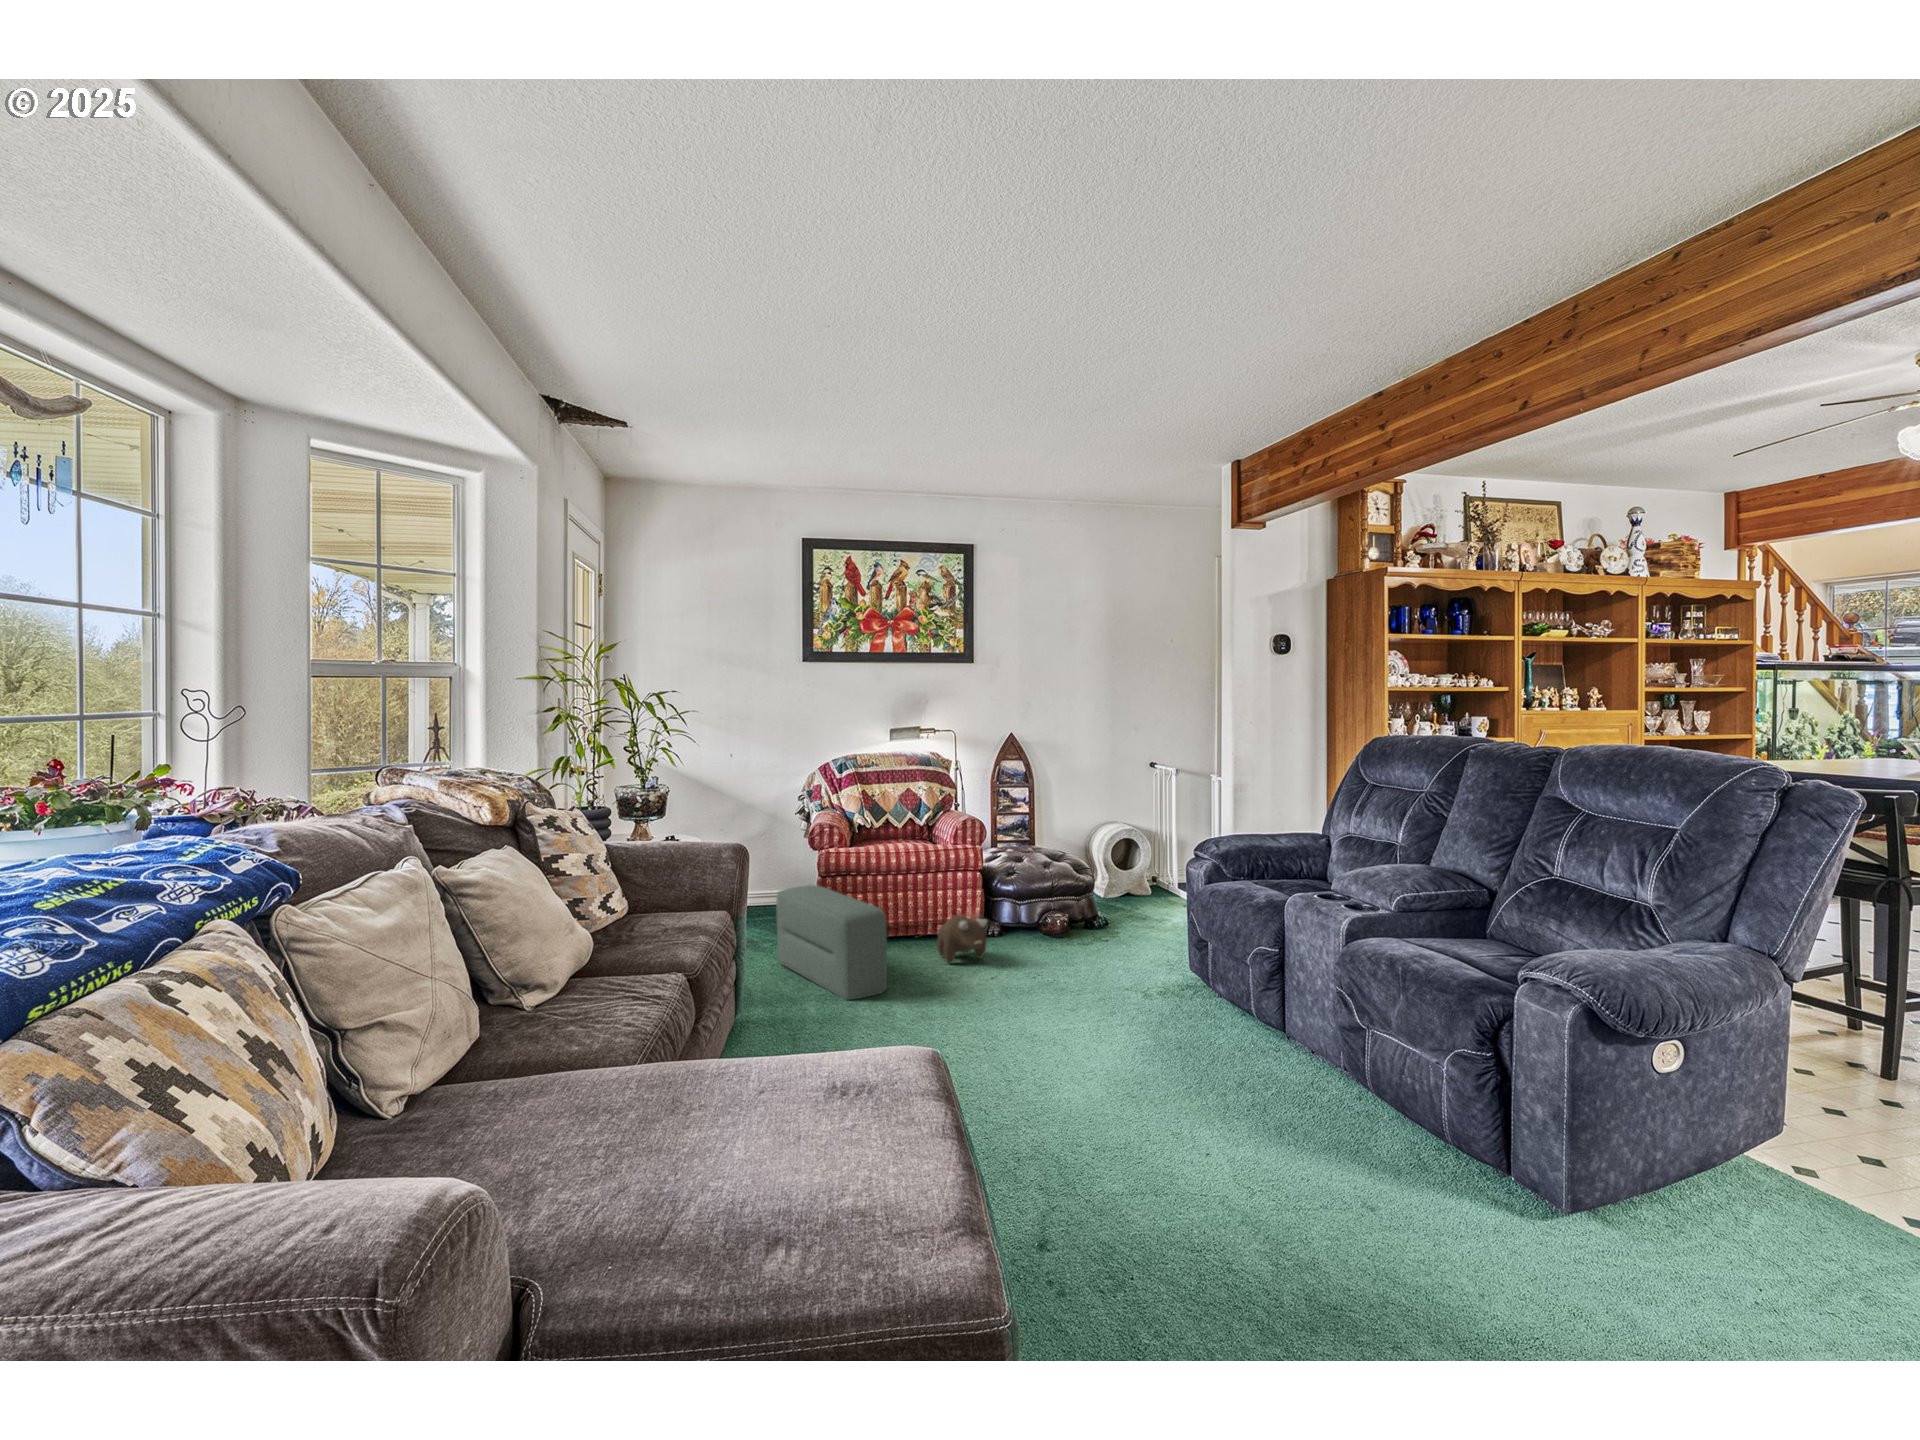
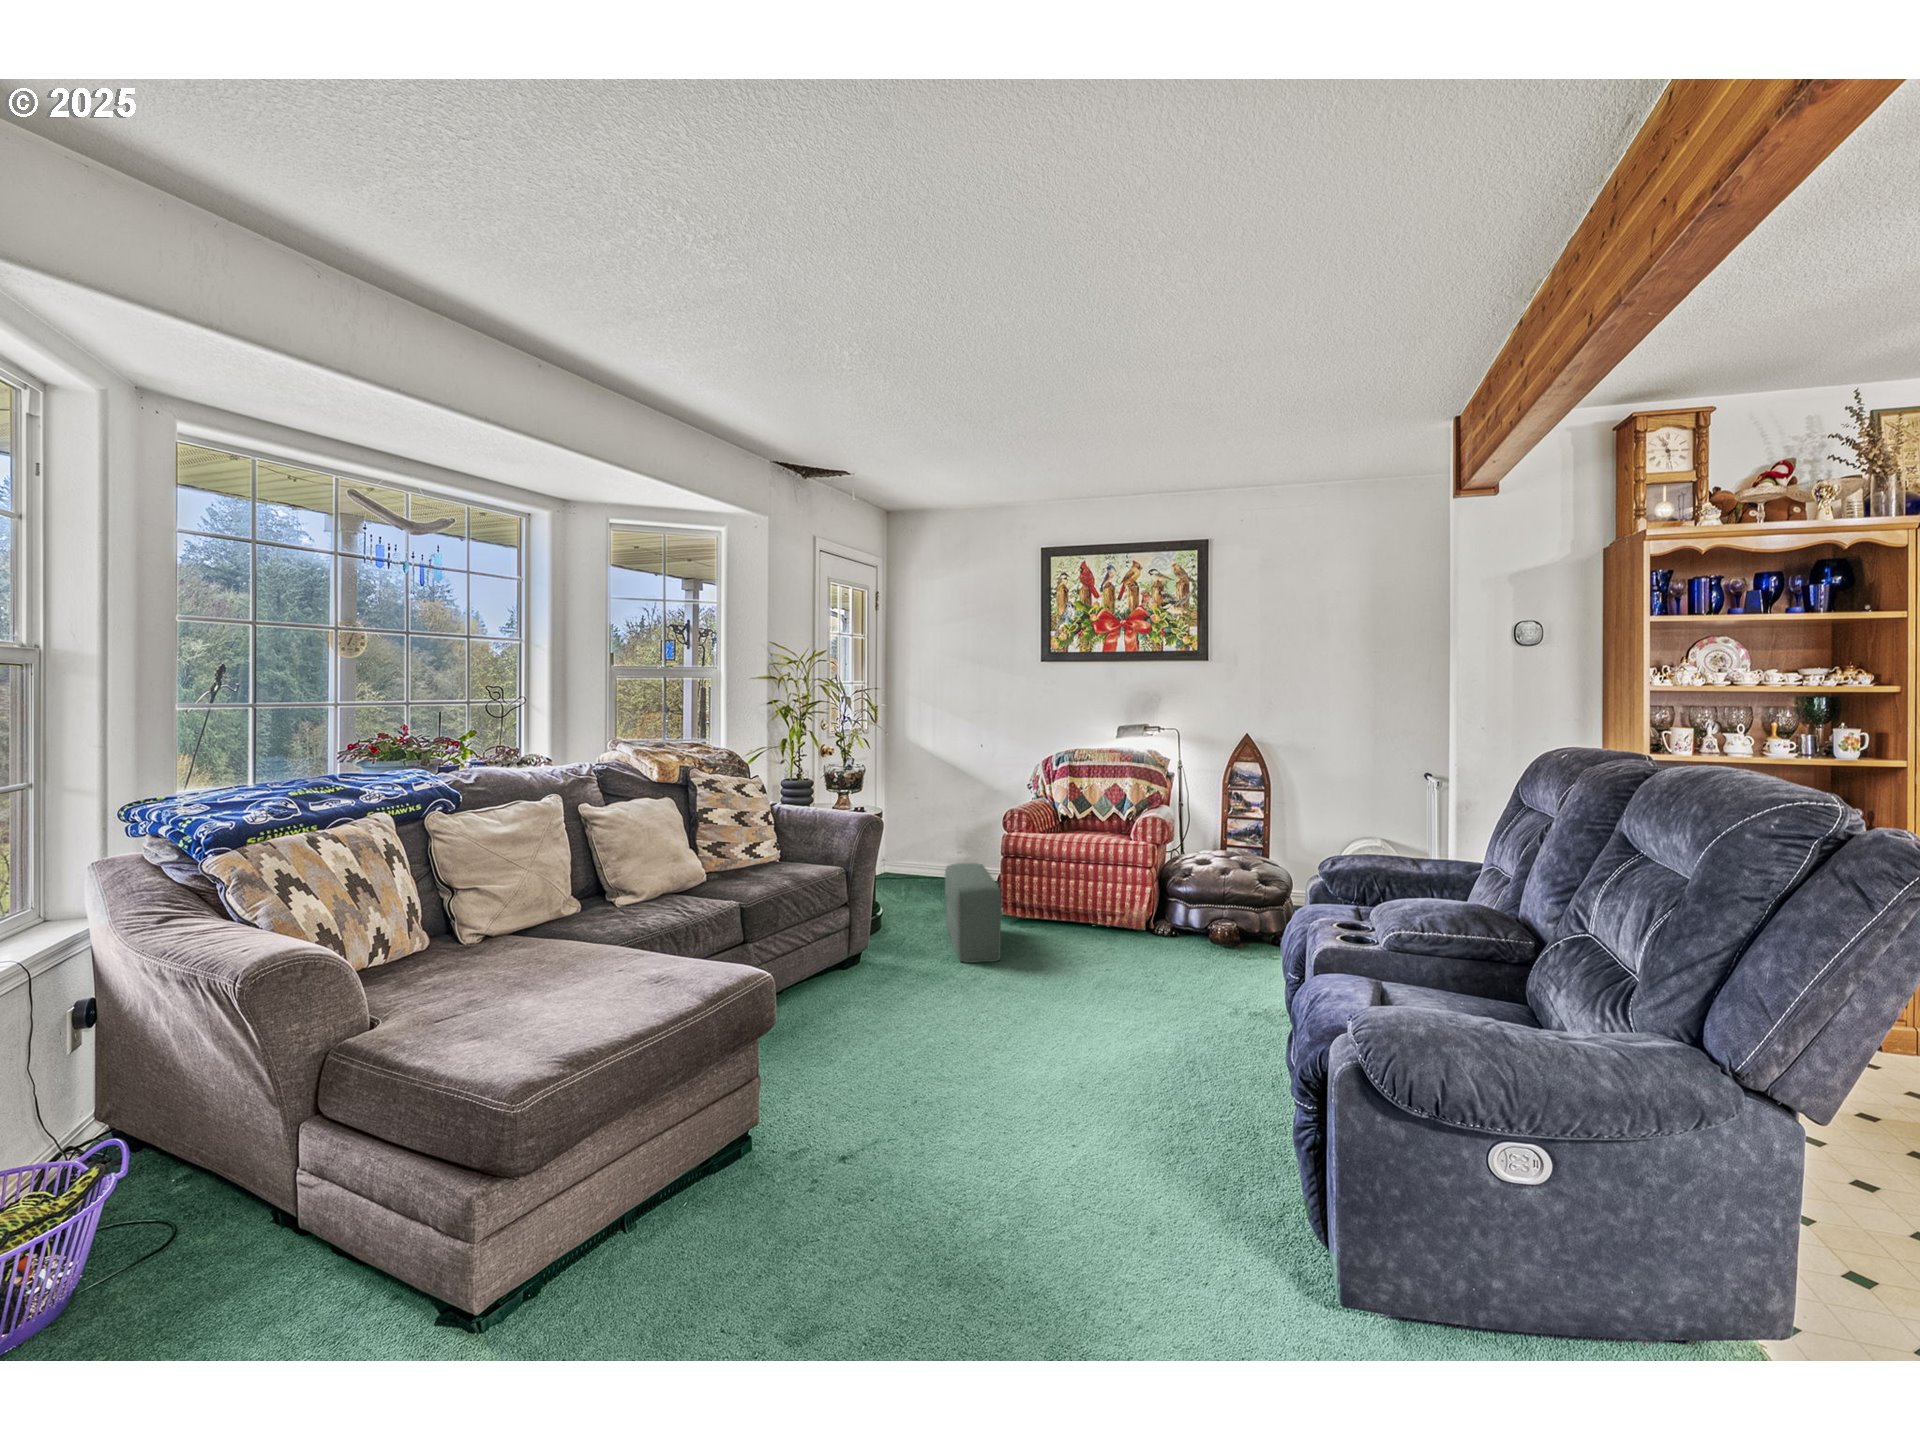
plush toy: present [937,915,987,963] -> none [1079,905,1124,949]

